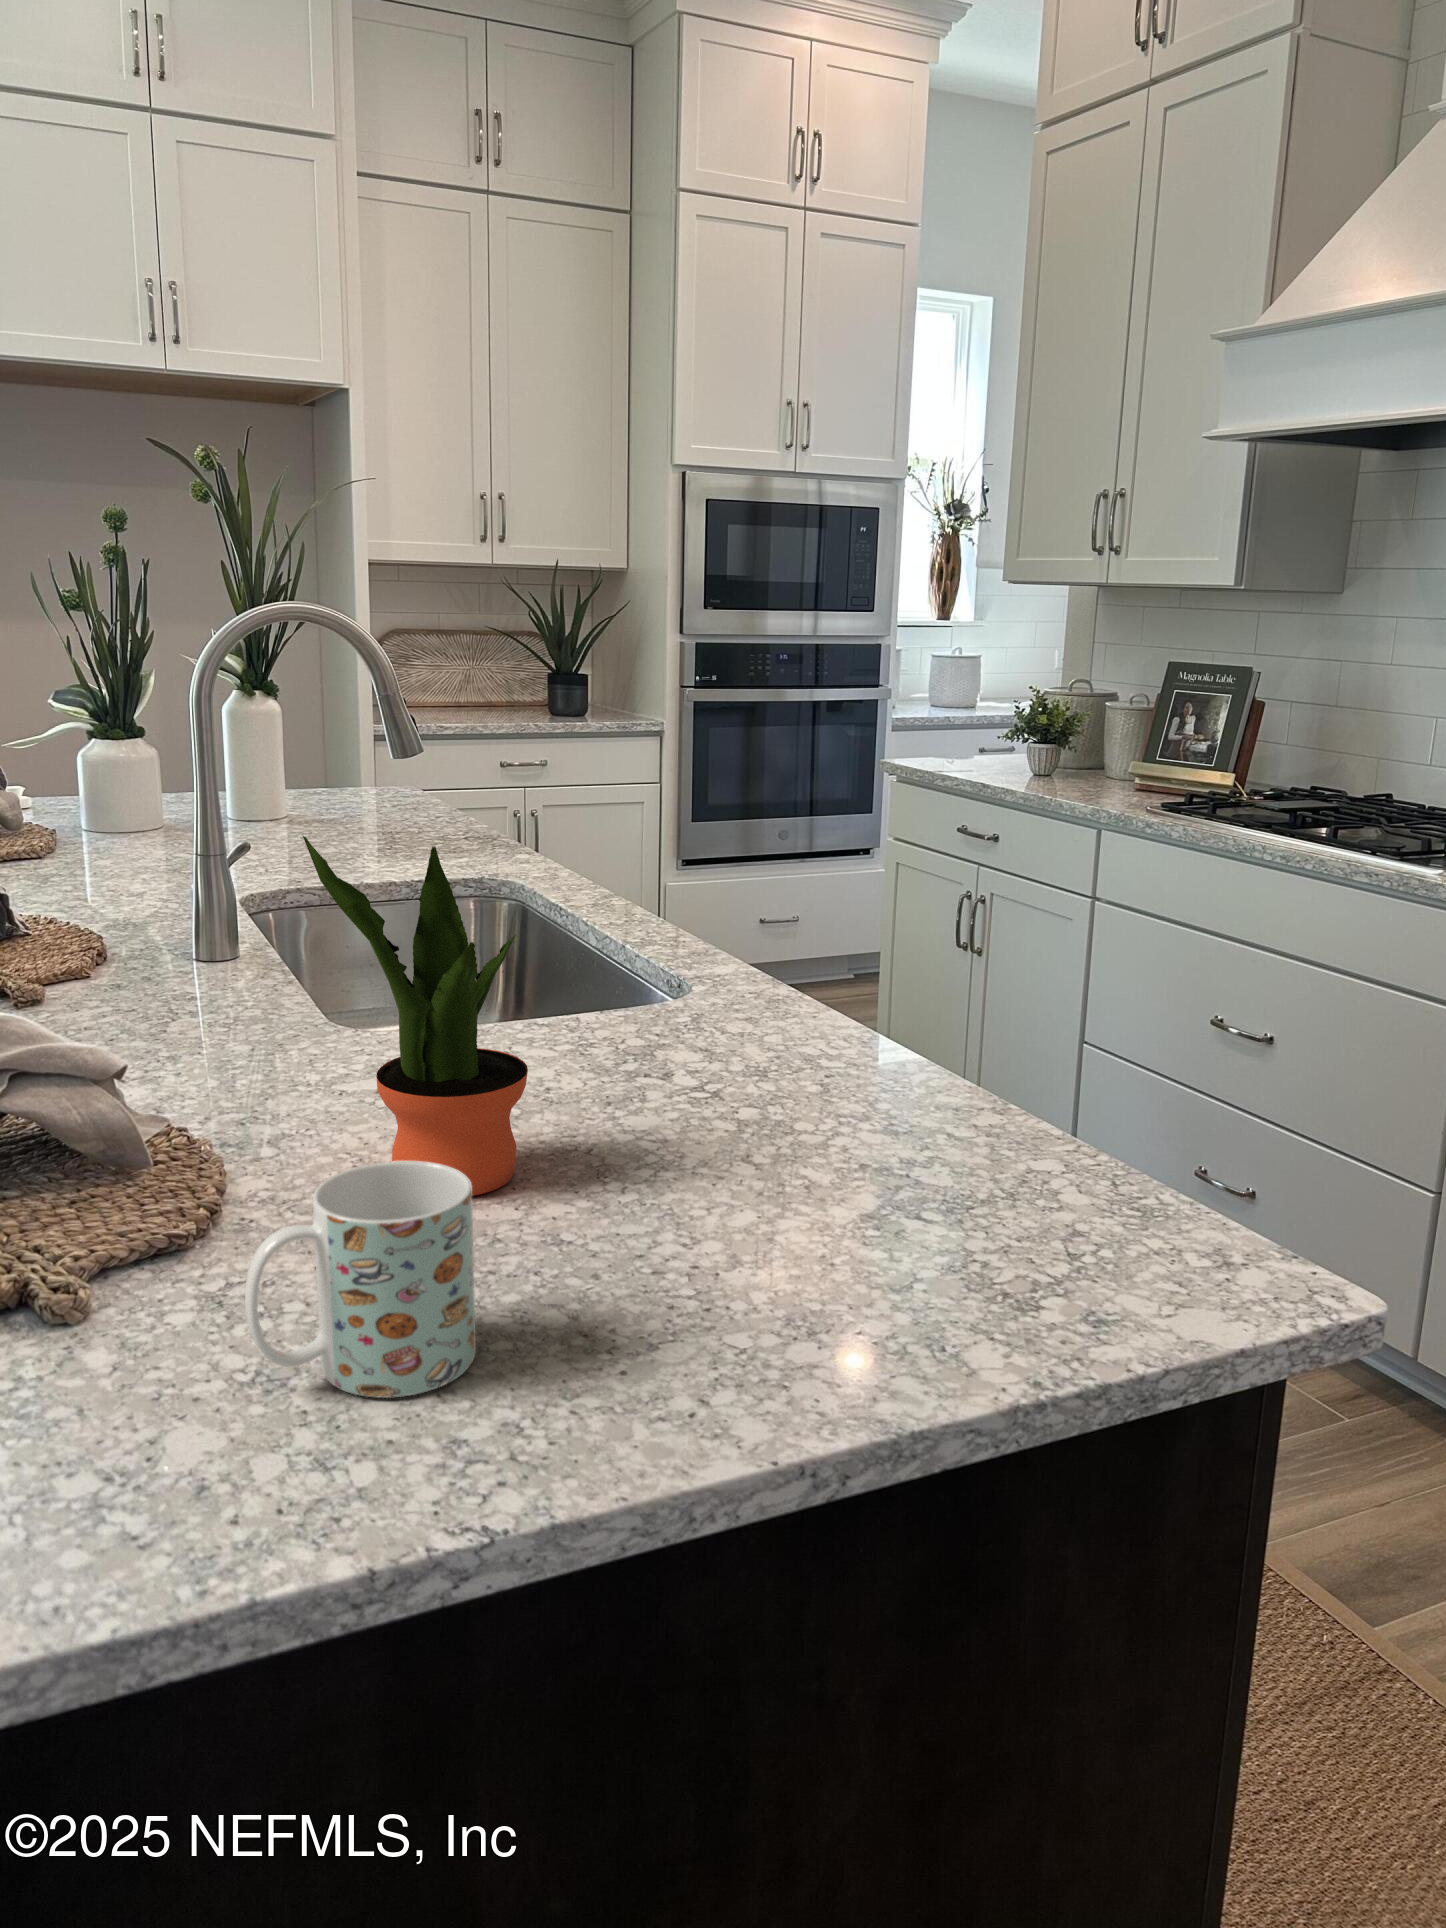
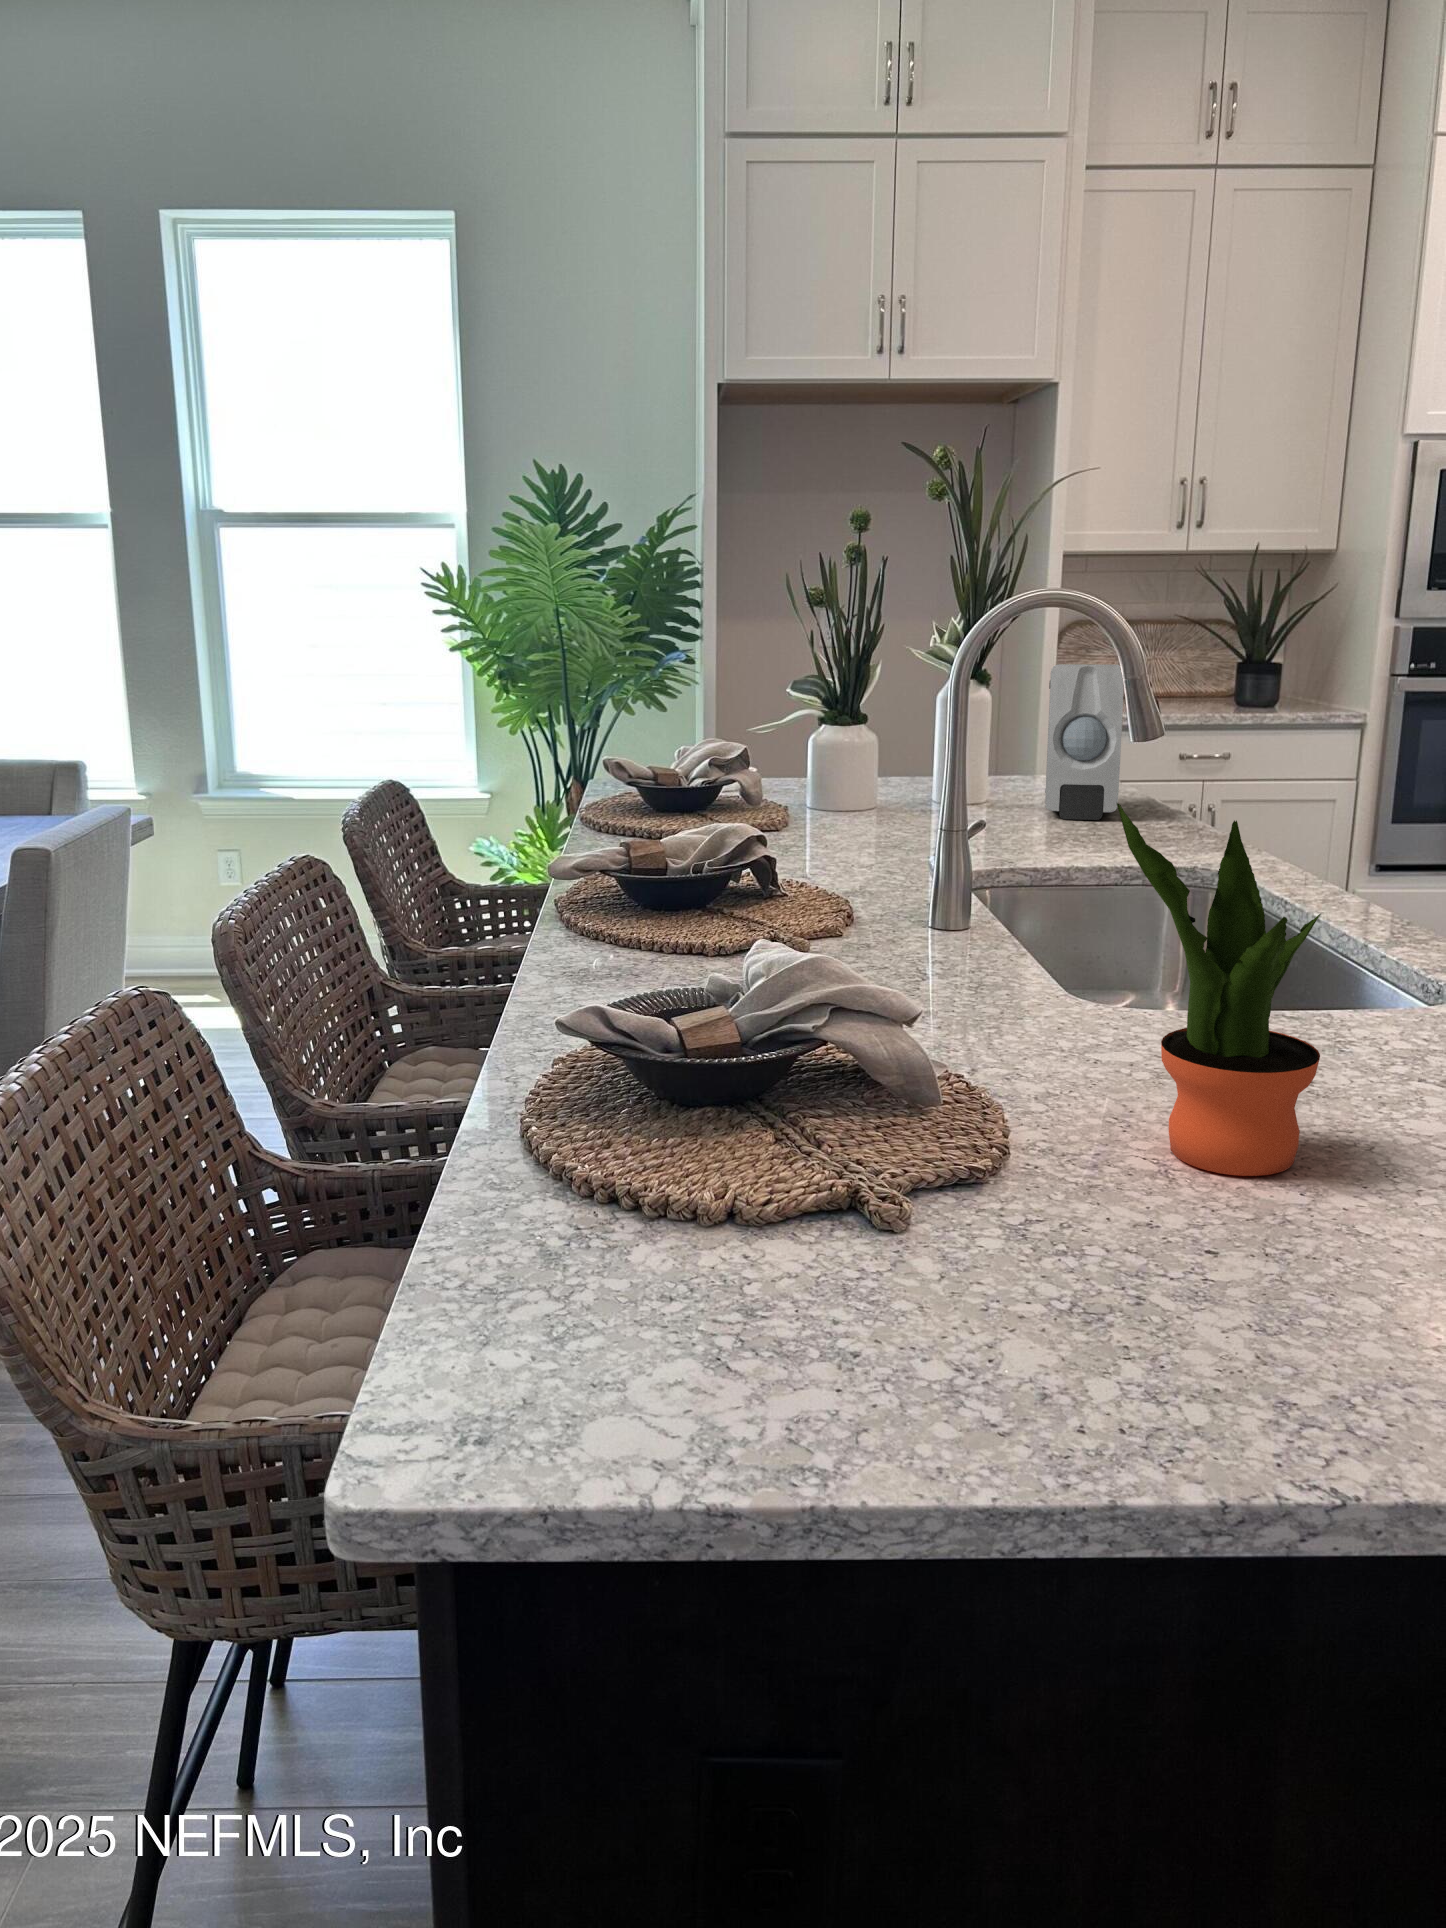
soap dispenser: none [337,680,414,833] -> present [1045,664,1124,820]
mug: present [245,1161,476,1398] -> none [1075,1122,1304,1351]

